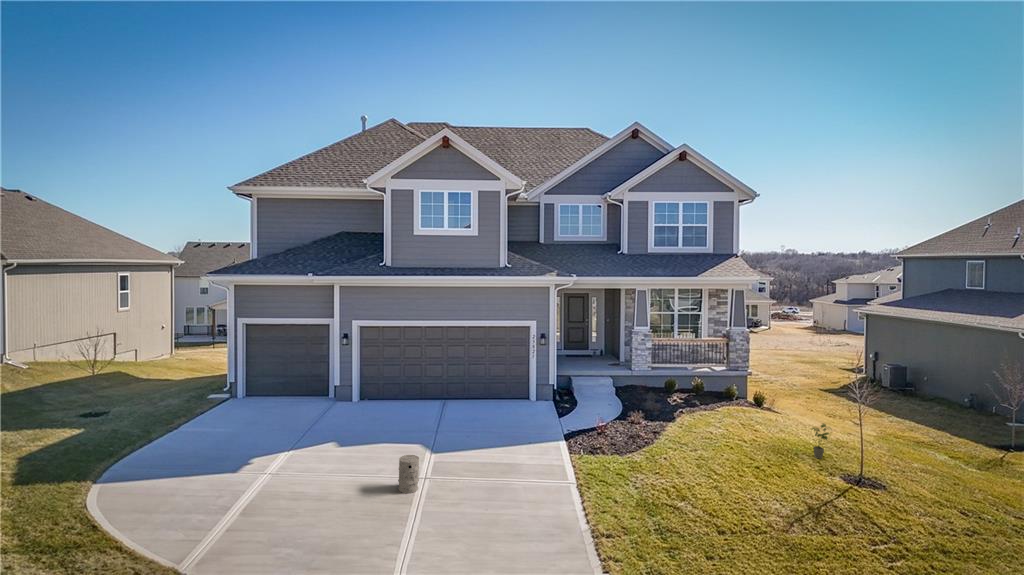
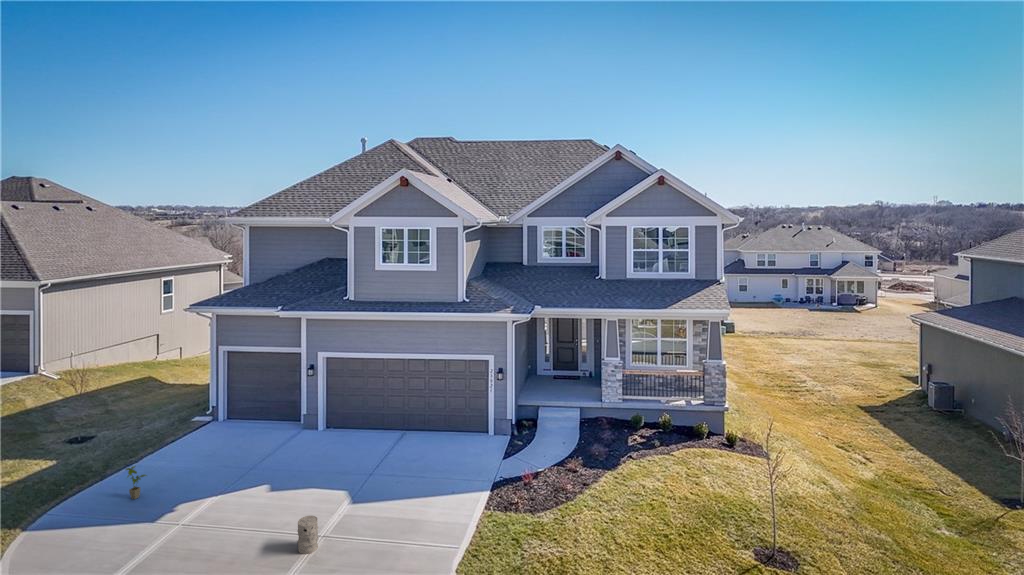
house plant: present [812,424,830,459] -> present [126,466,147,499]

